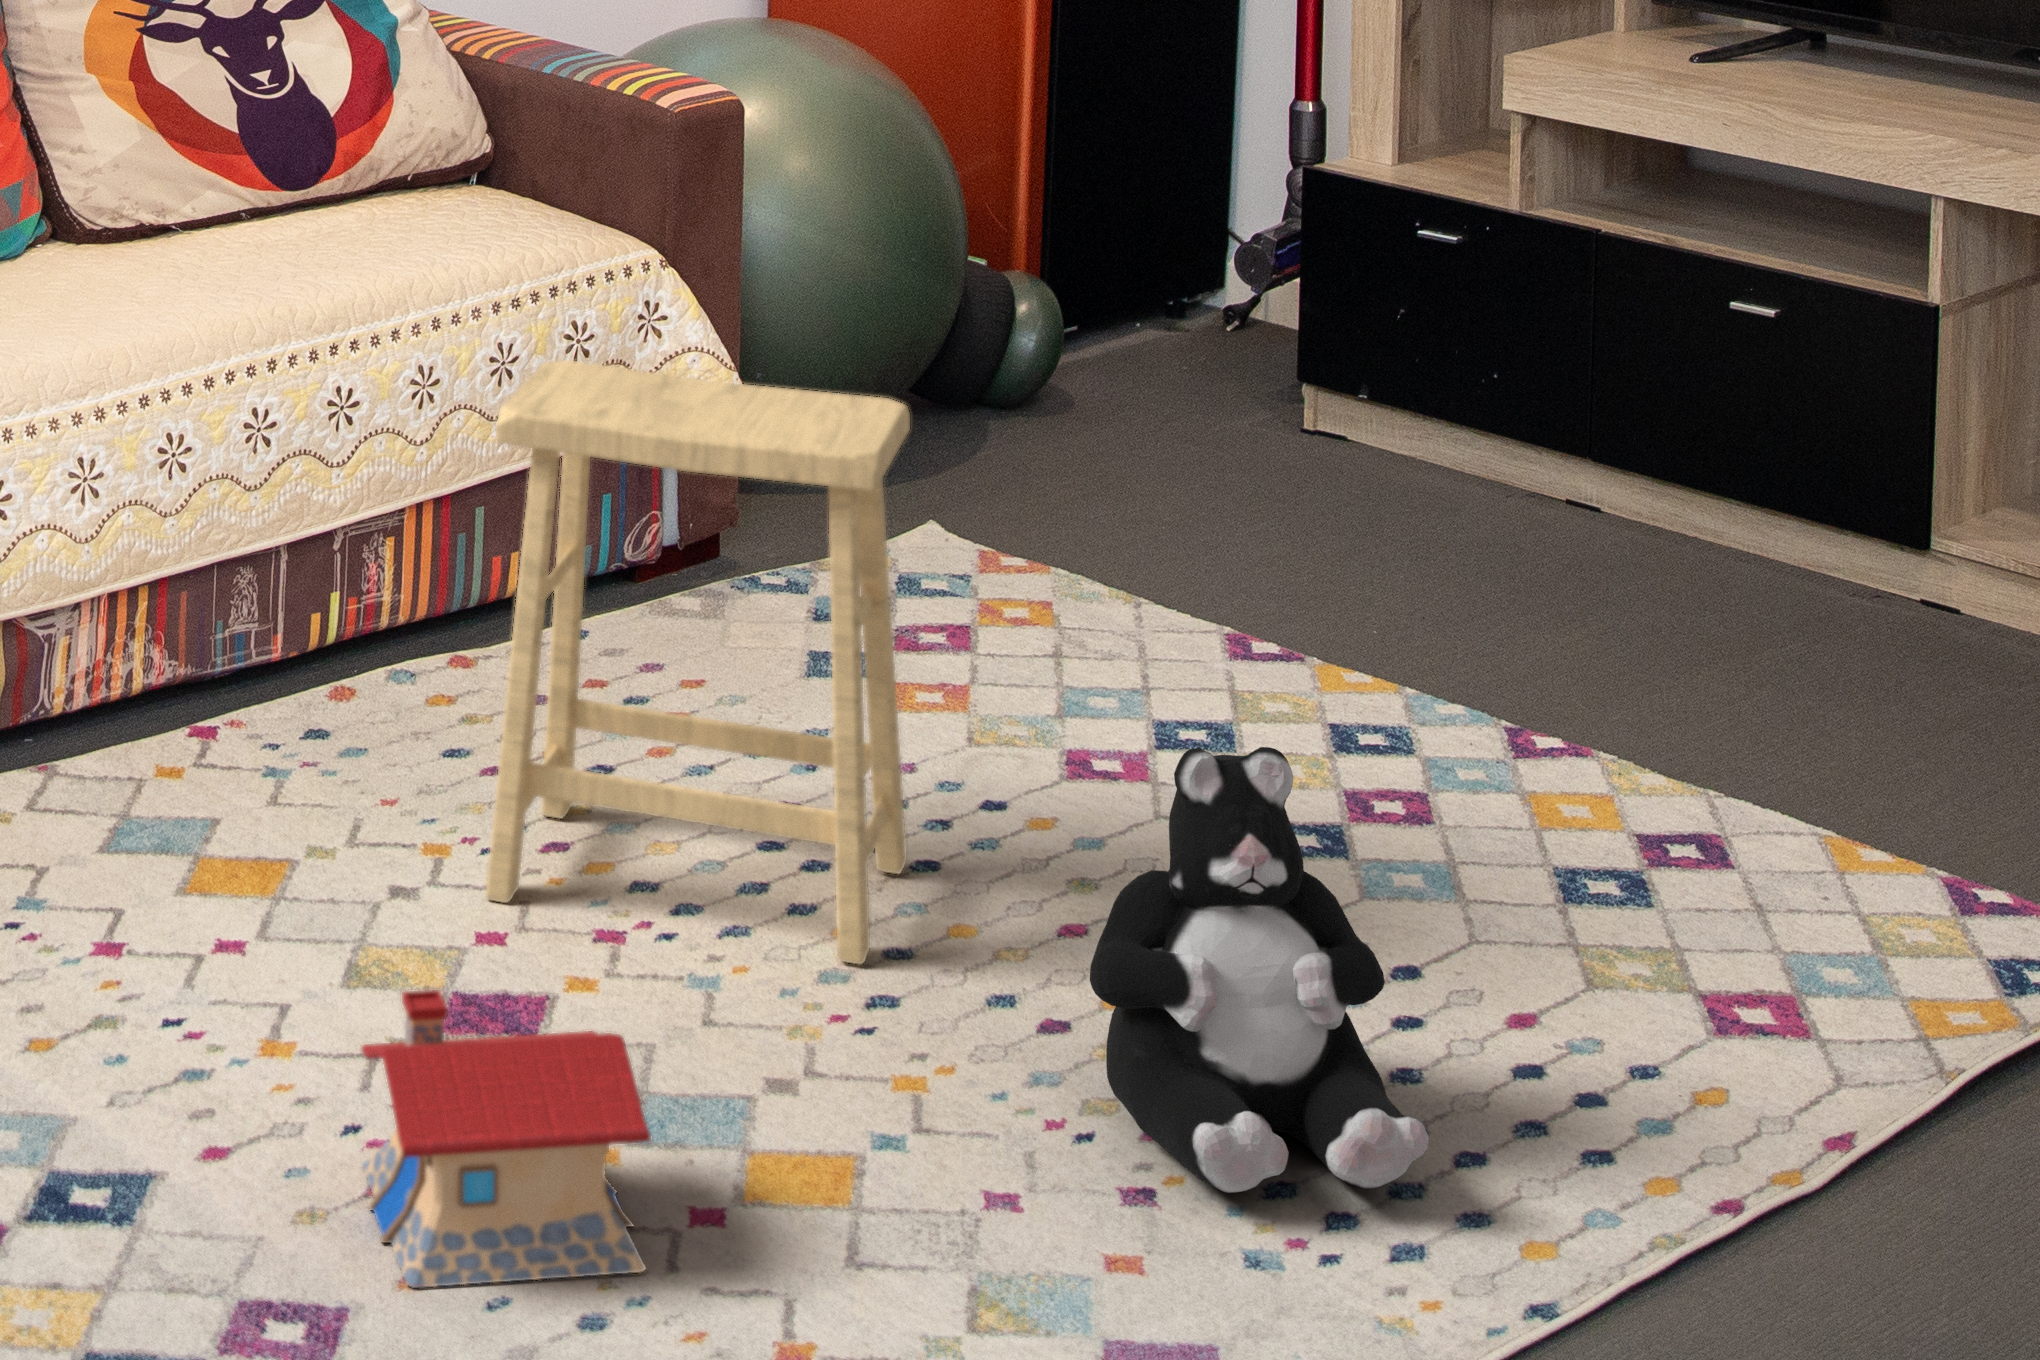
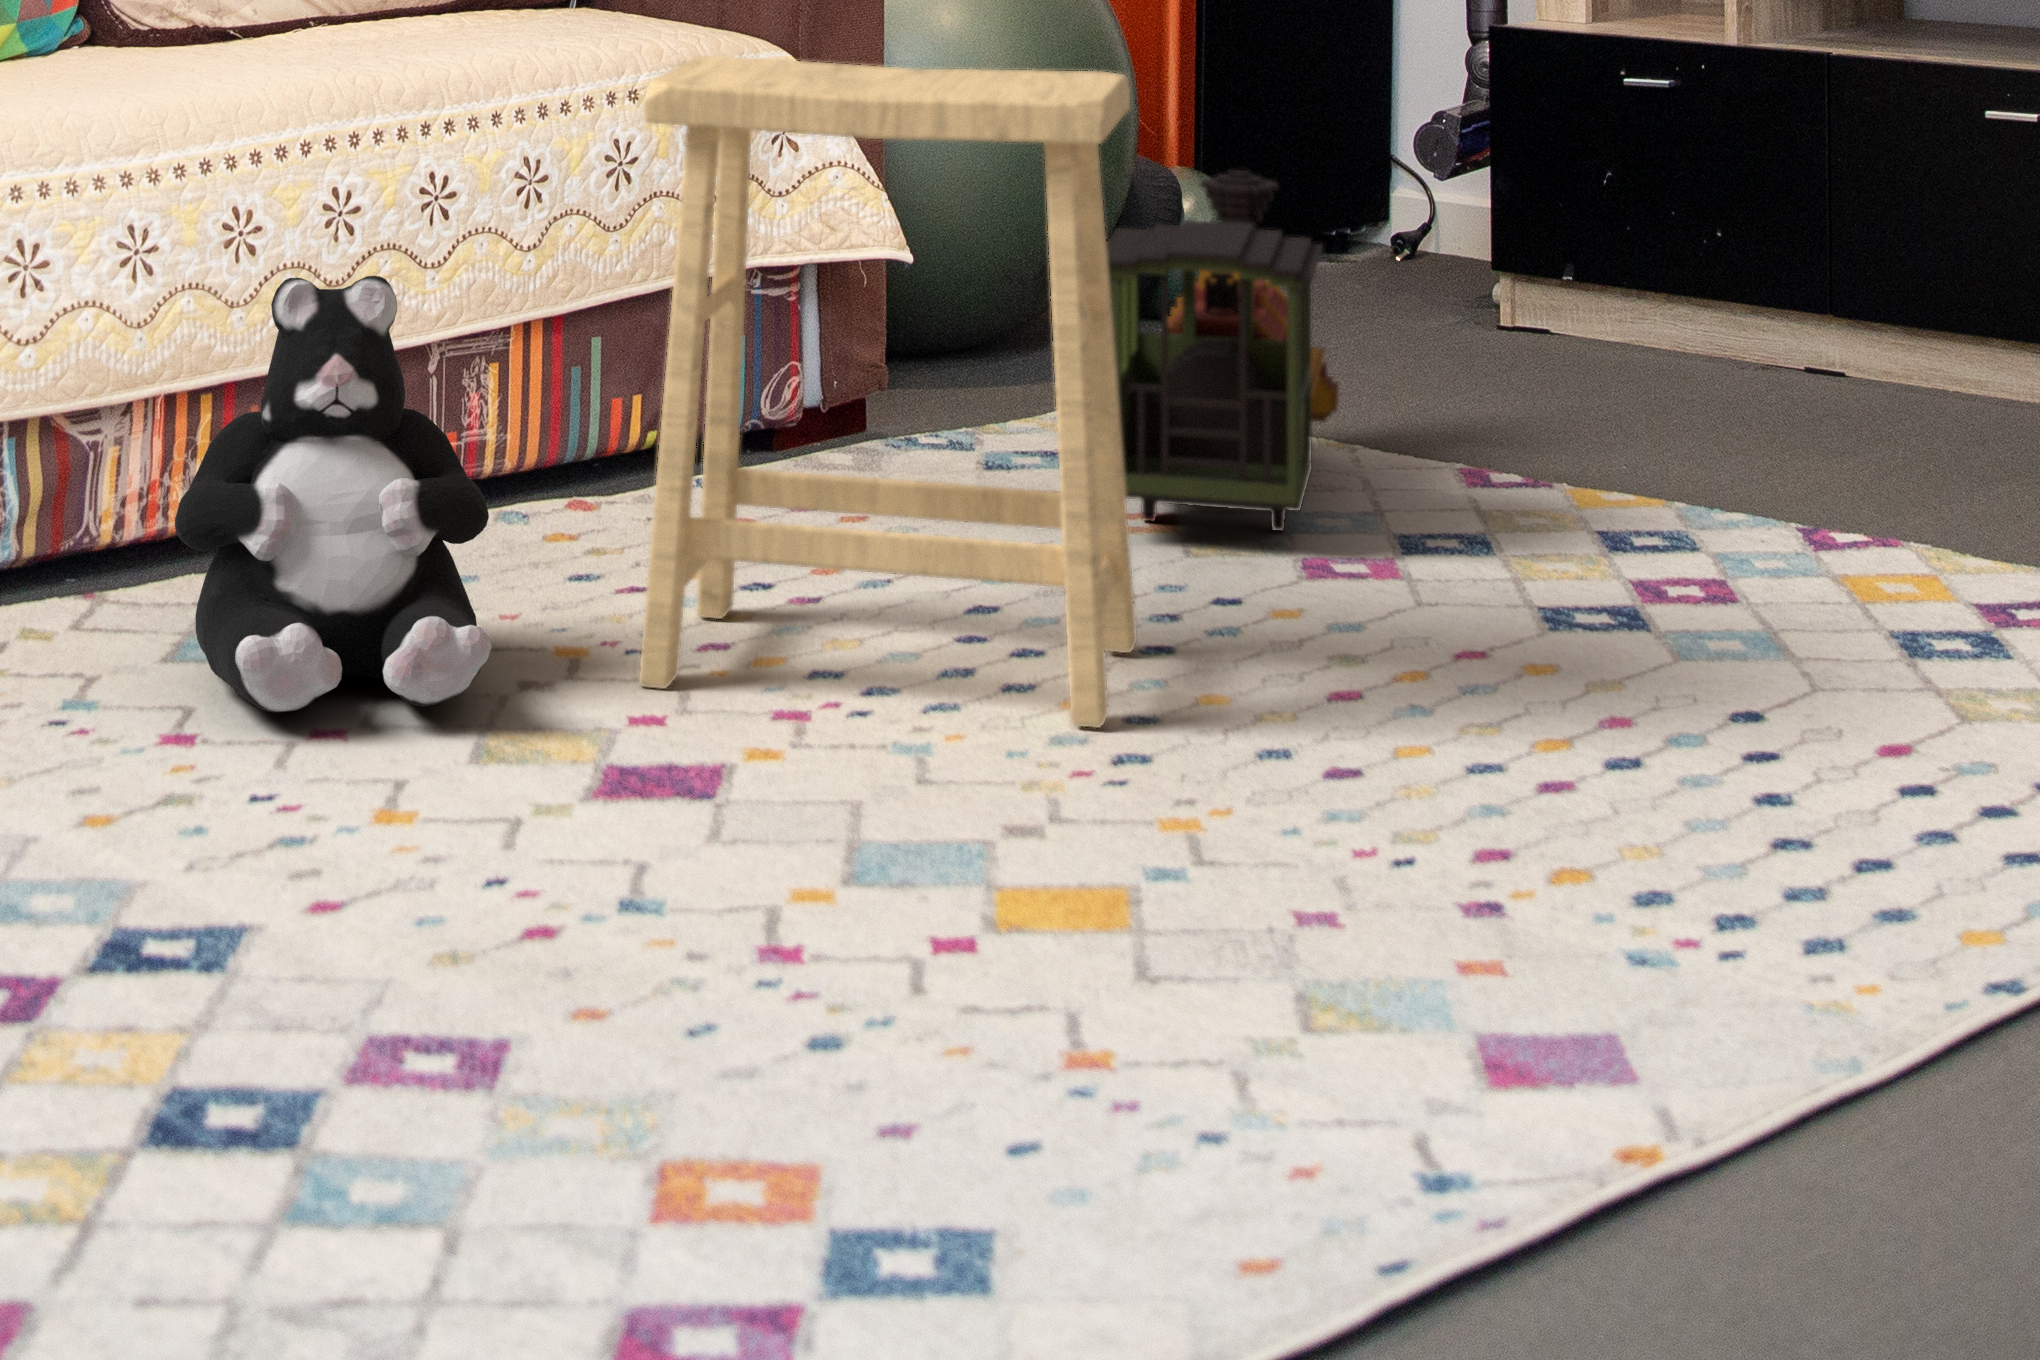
toy train: none [895,377,1121,723] -> present [1106,170,1339,531]
plush toy: present [1090,747,1429,1193] -> present [175,276,492,712]
toy house: present [362,990,651,1288] -> none [512,675,887,1022]

